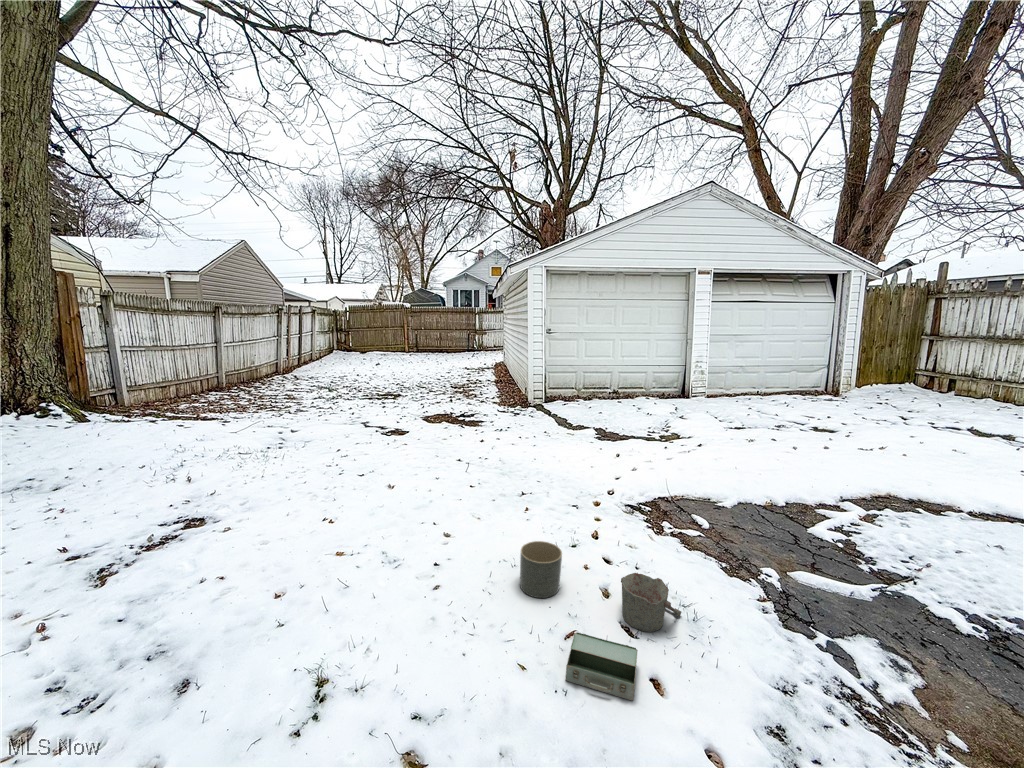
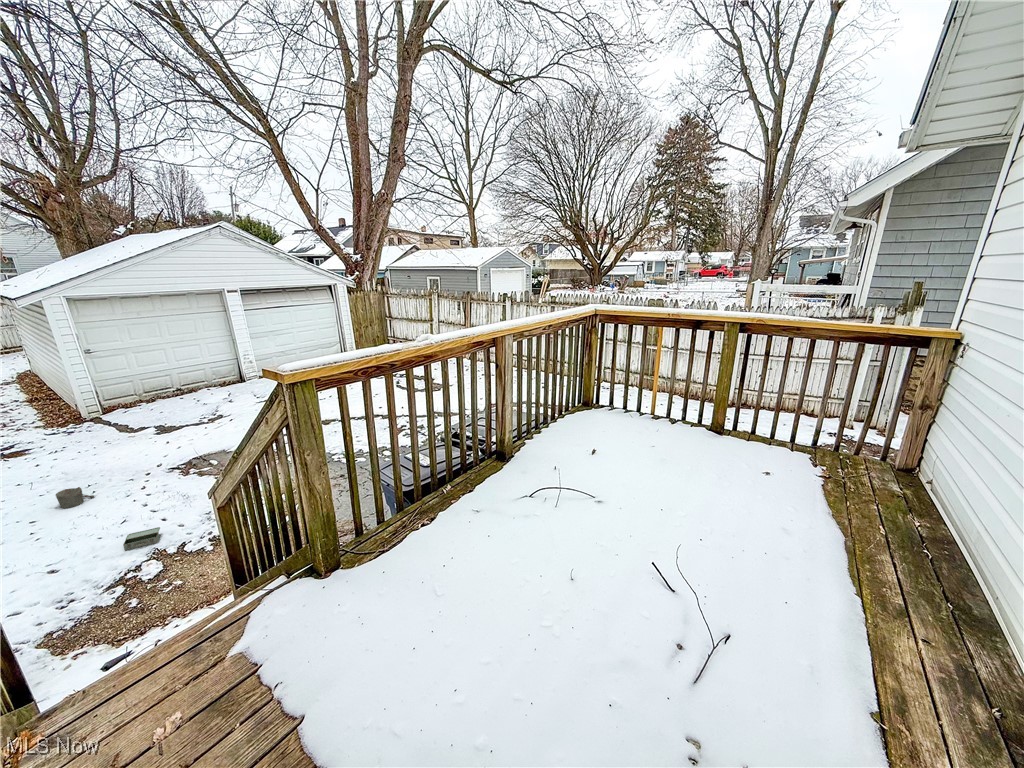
planter: present [520,541,562,598] -> none [89,508,121,535]
bucket: present [621,573,681,632] -> present [56,487,94,508]

